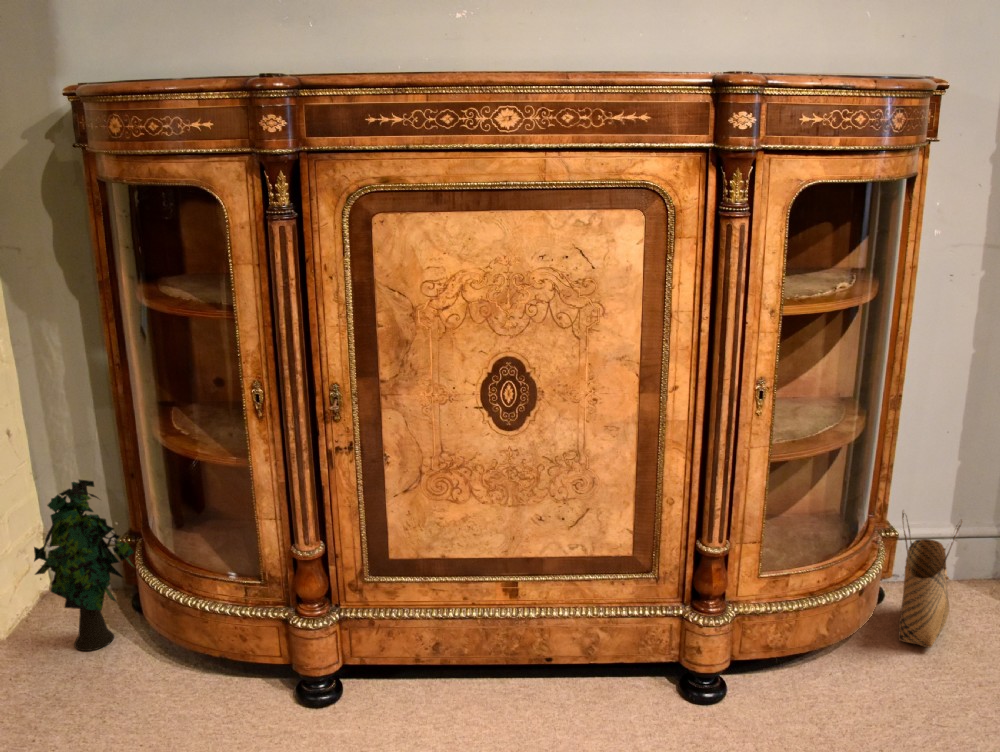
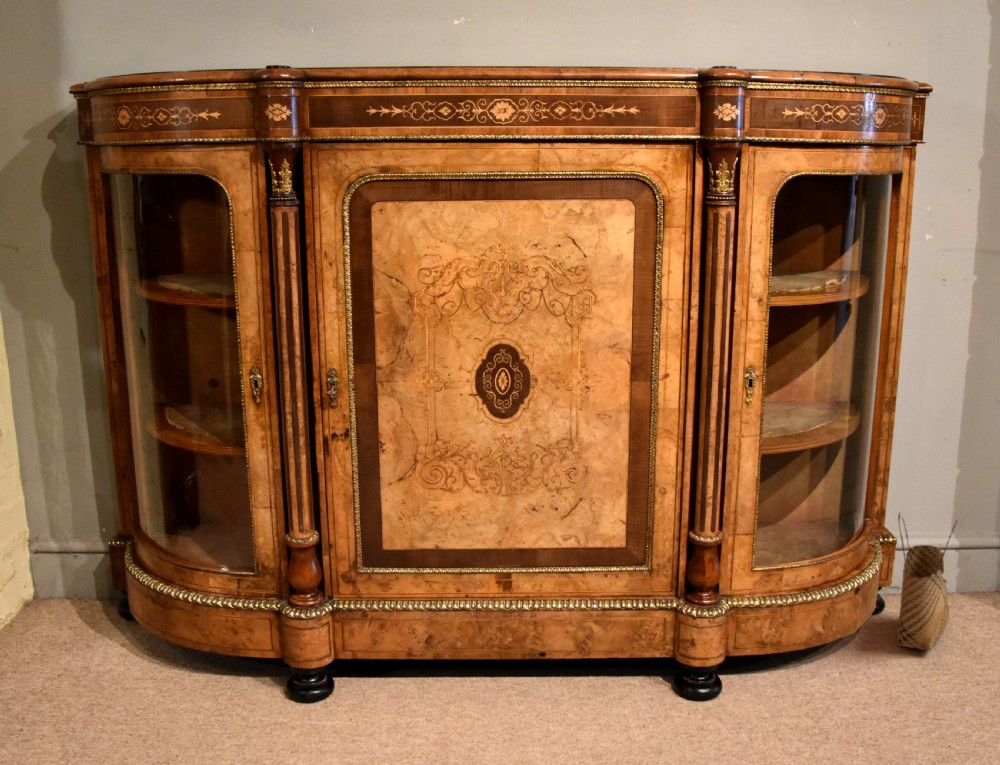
decorative plant: present [34,480,135,651] -> none [23,474,126,653]

